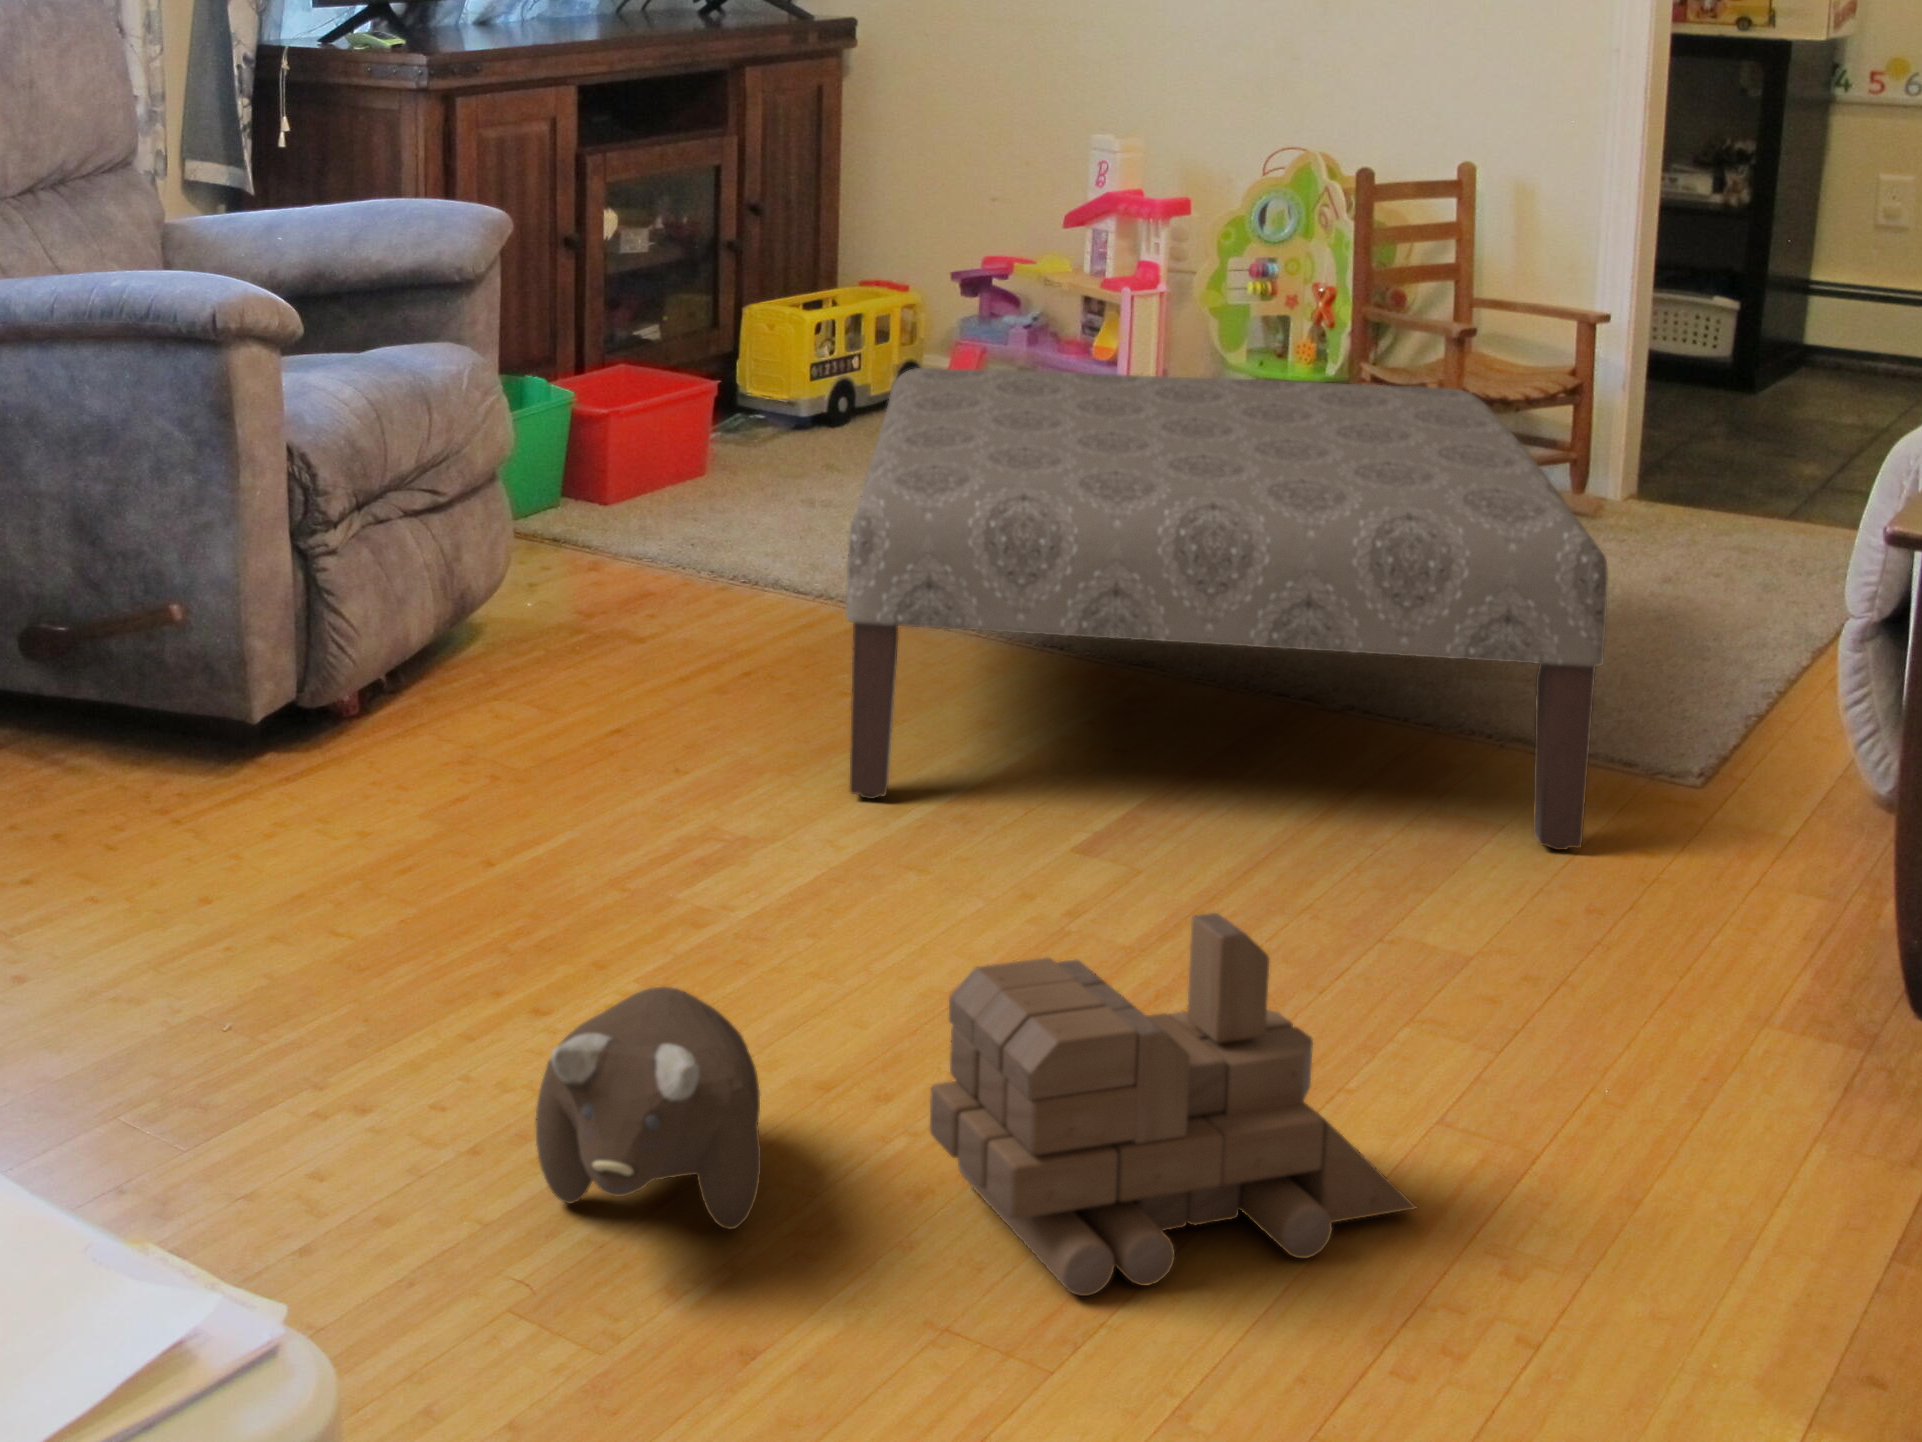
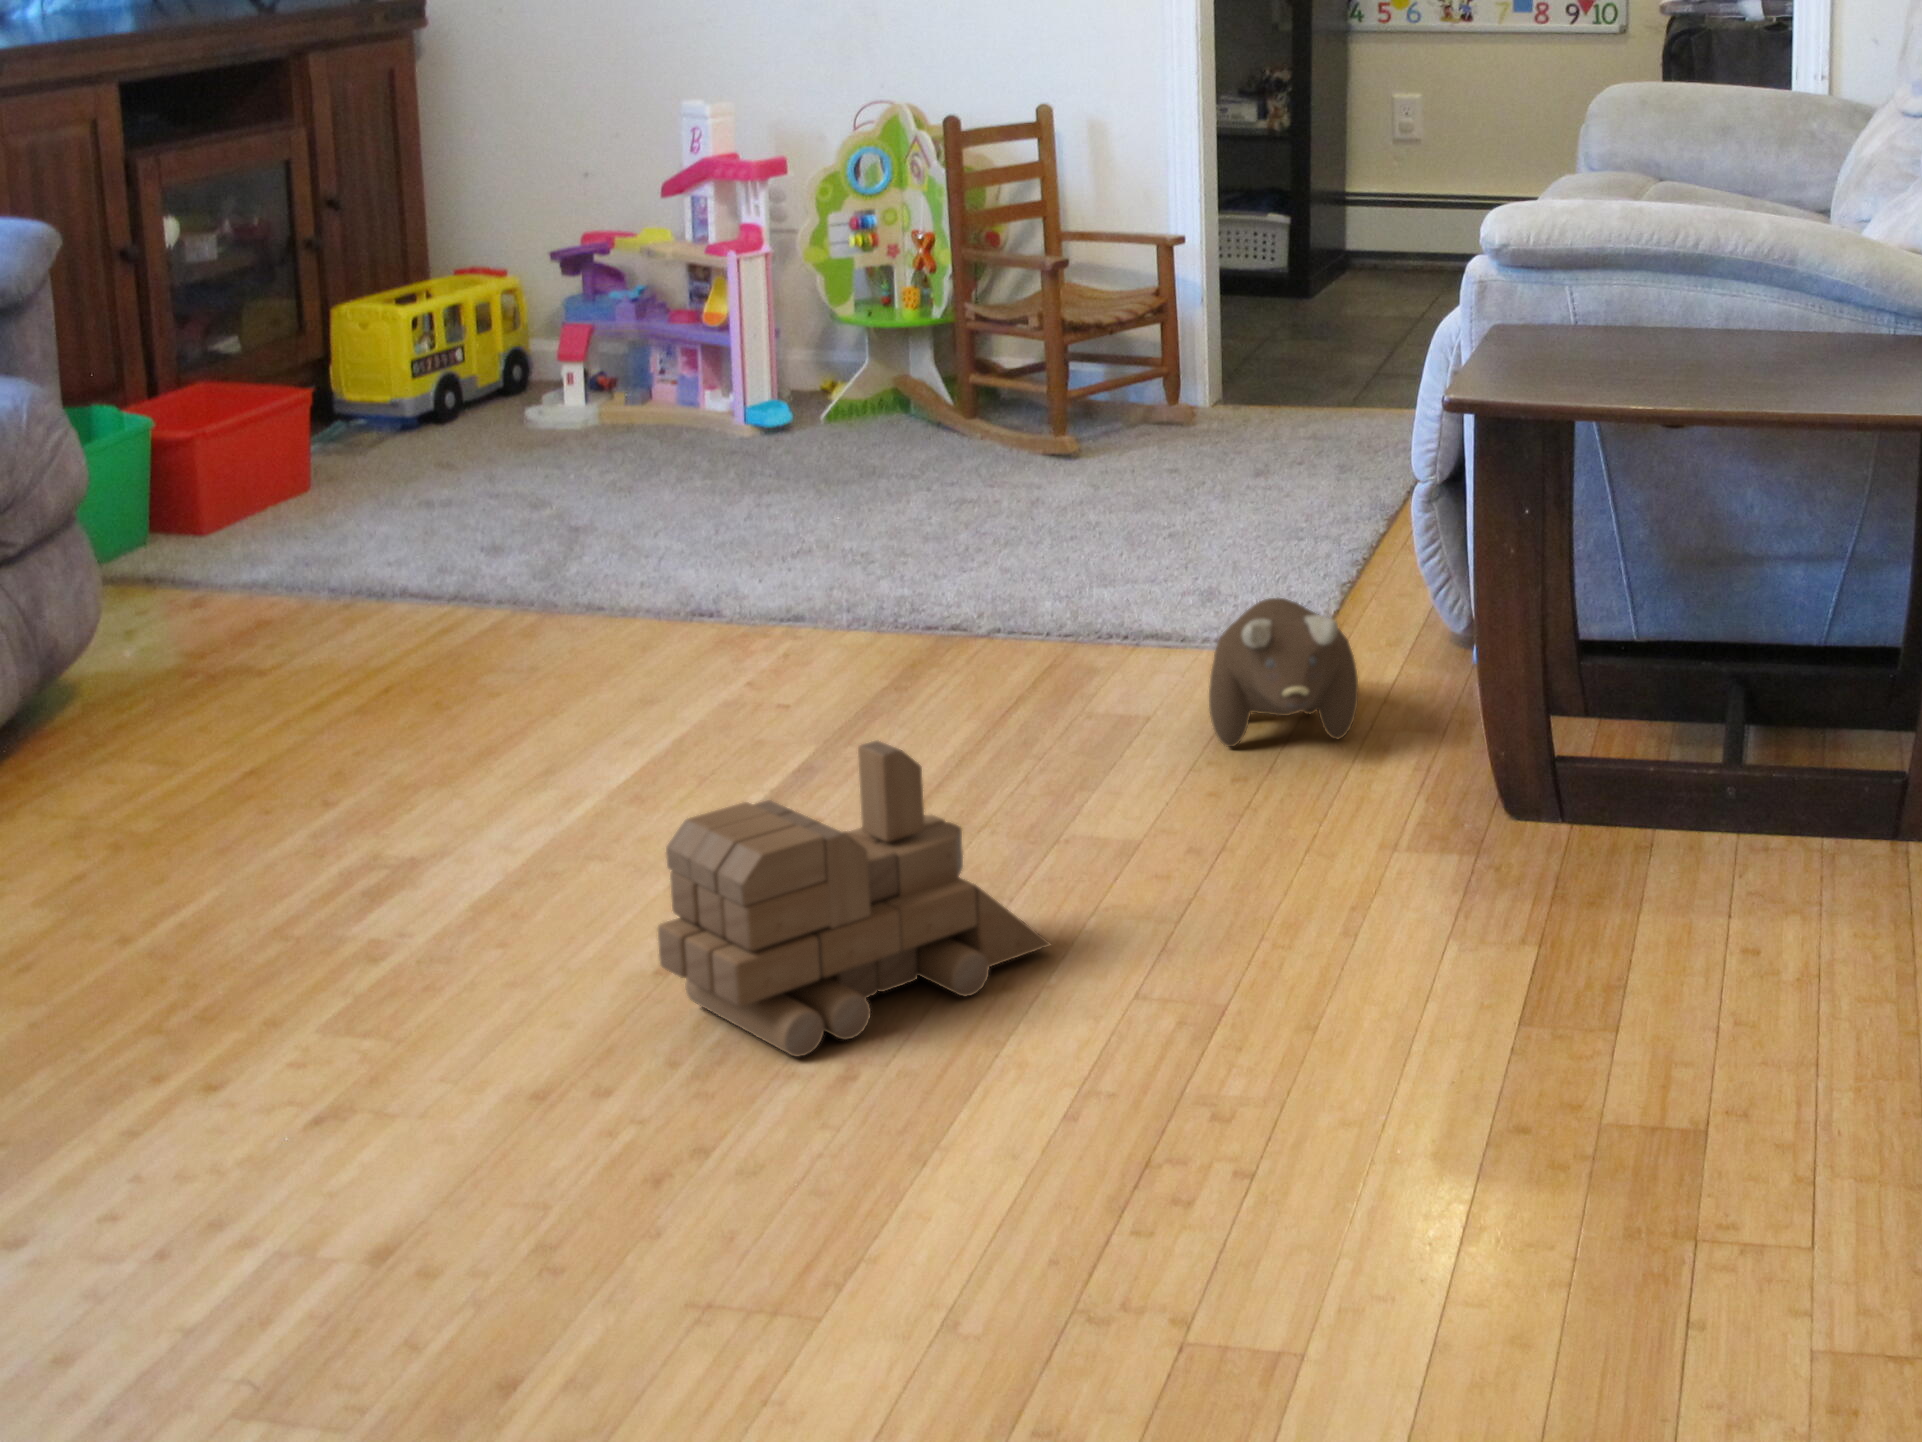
ottoman: present [846,368,1608,850] -> none [510,315,1169,745]
plush toy: present [535,987,761,1230] -> present [1209,598,1358,747]

